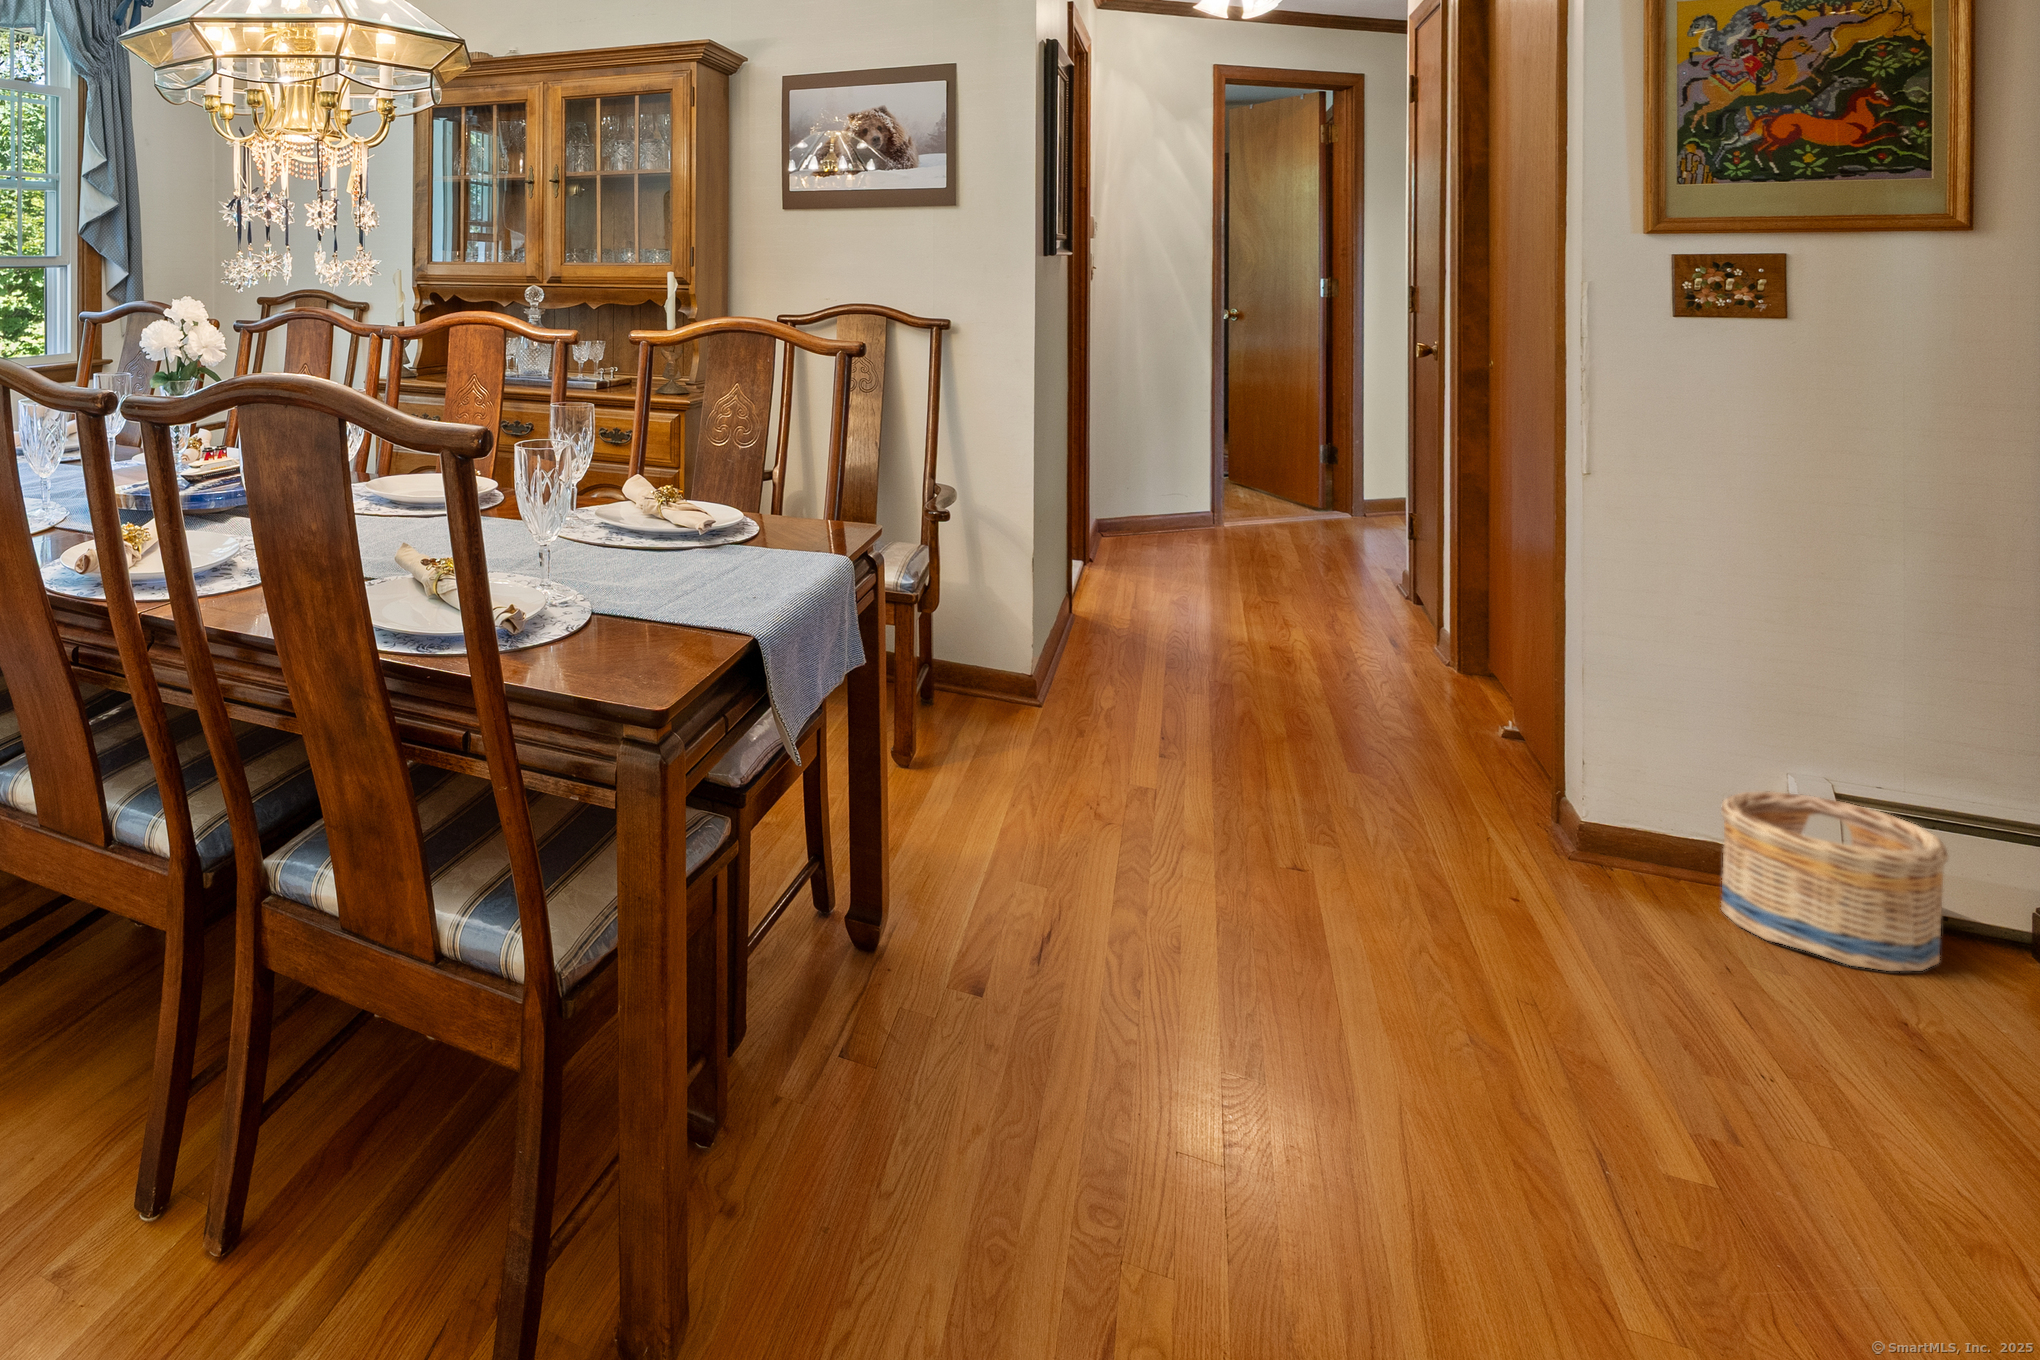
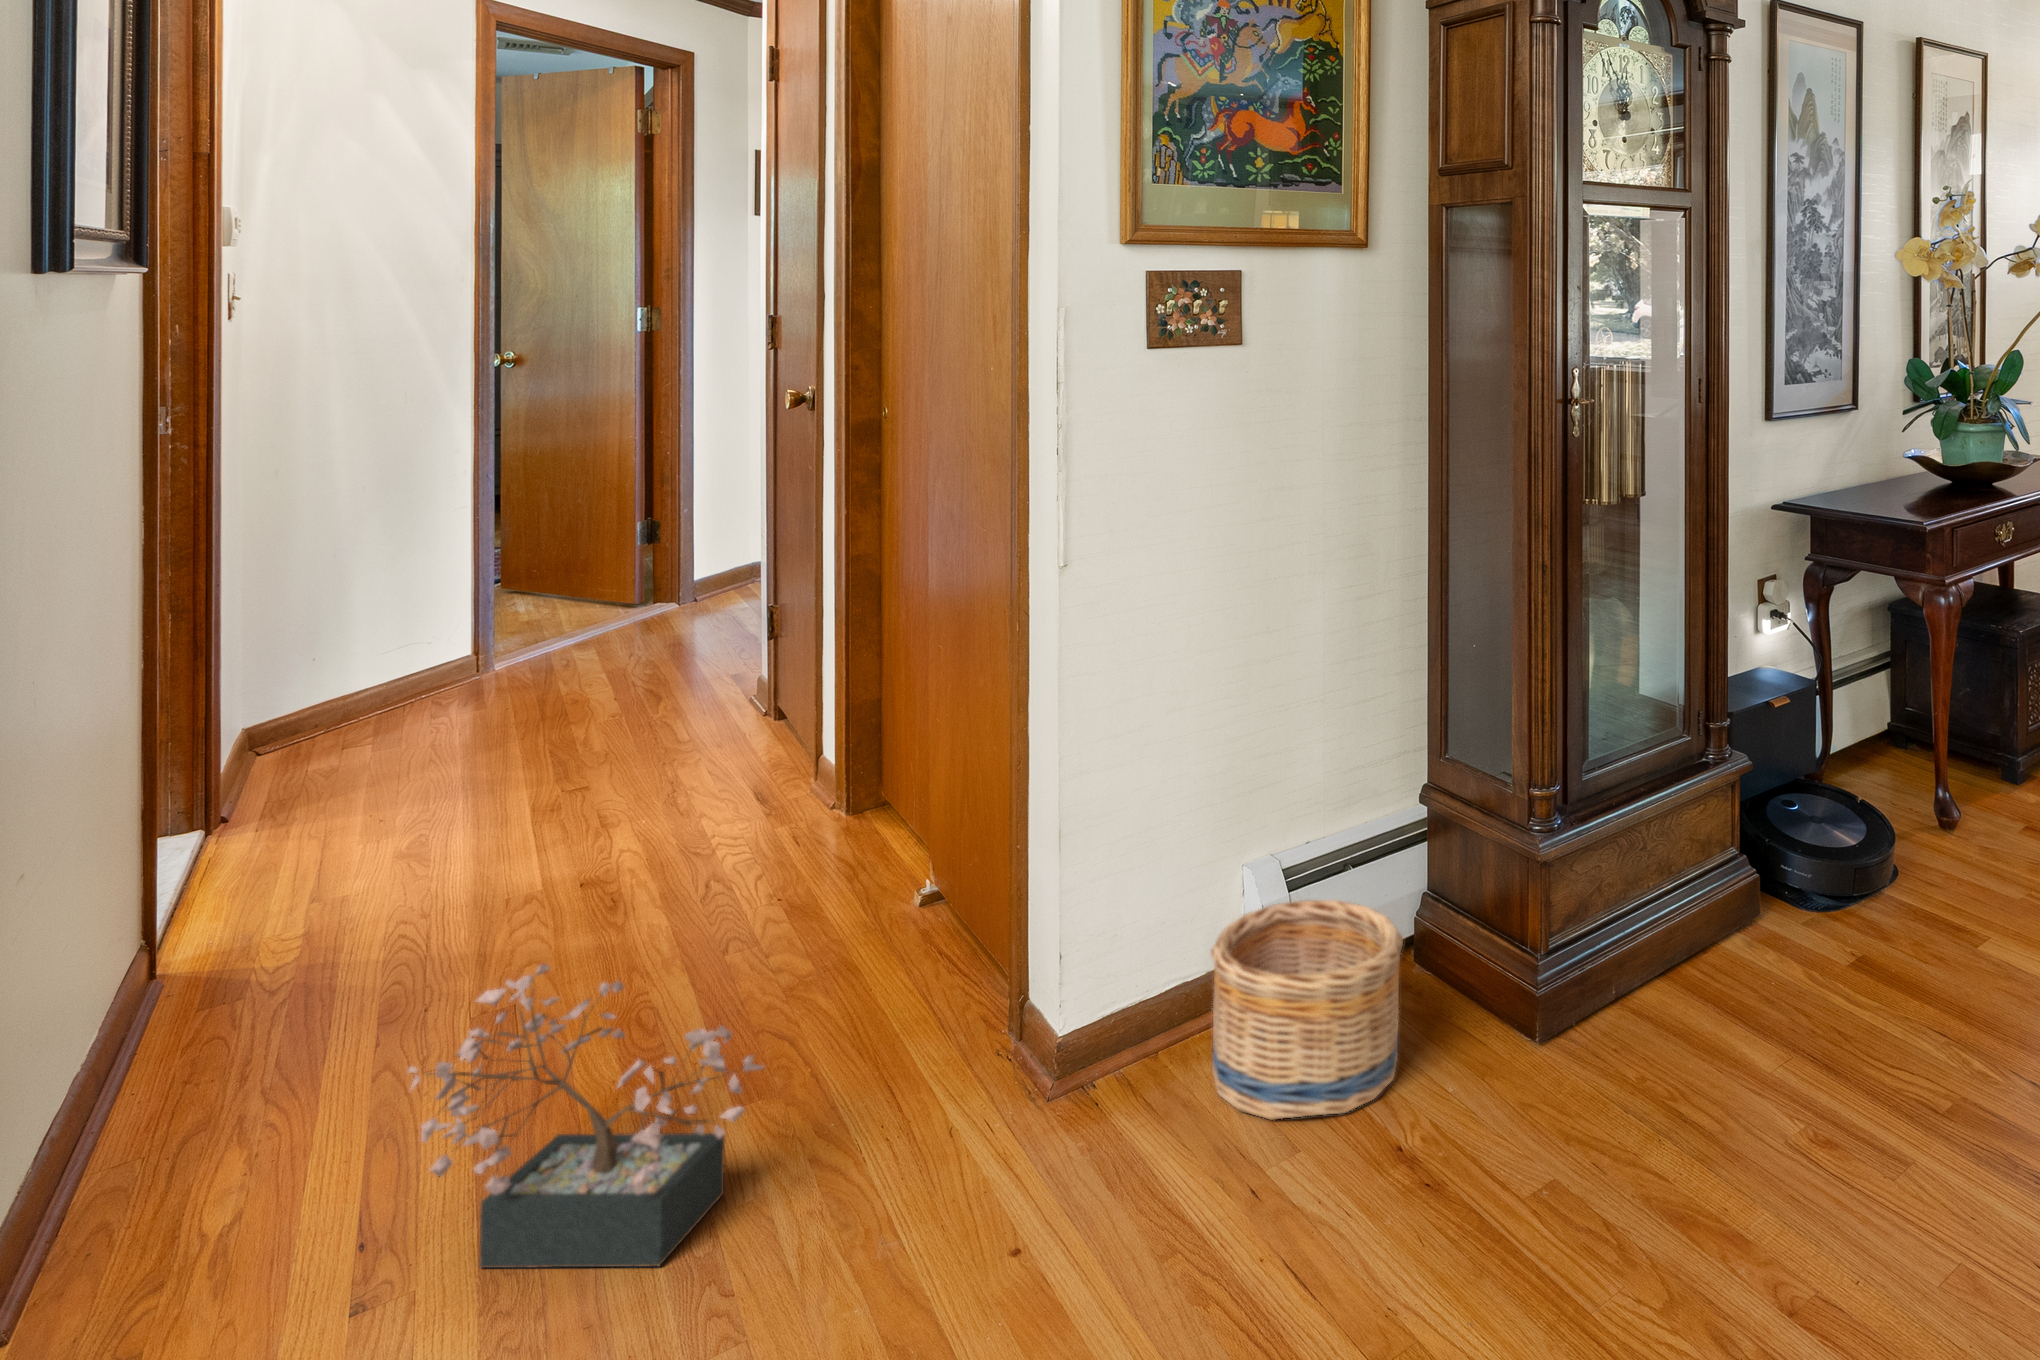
decorative plant: none [1167,656,1354,829] -> present [408,964,763,1268]

